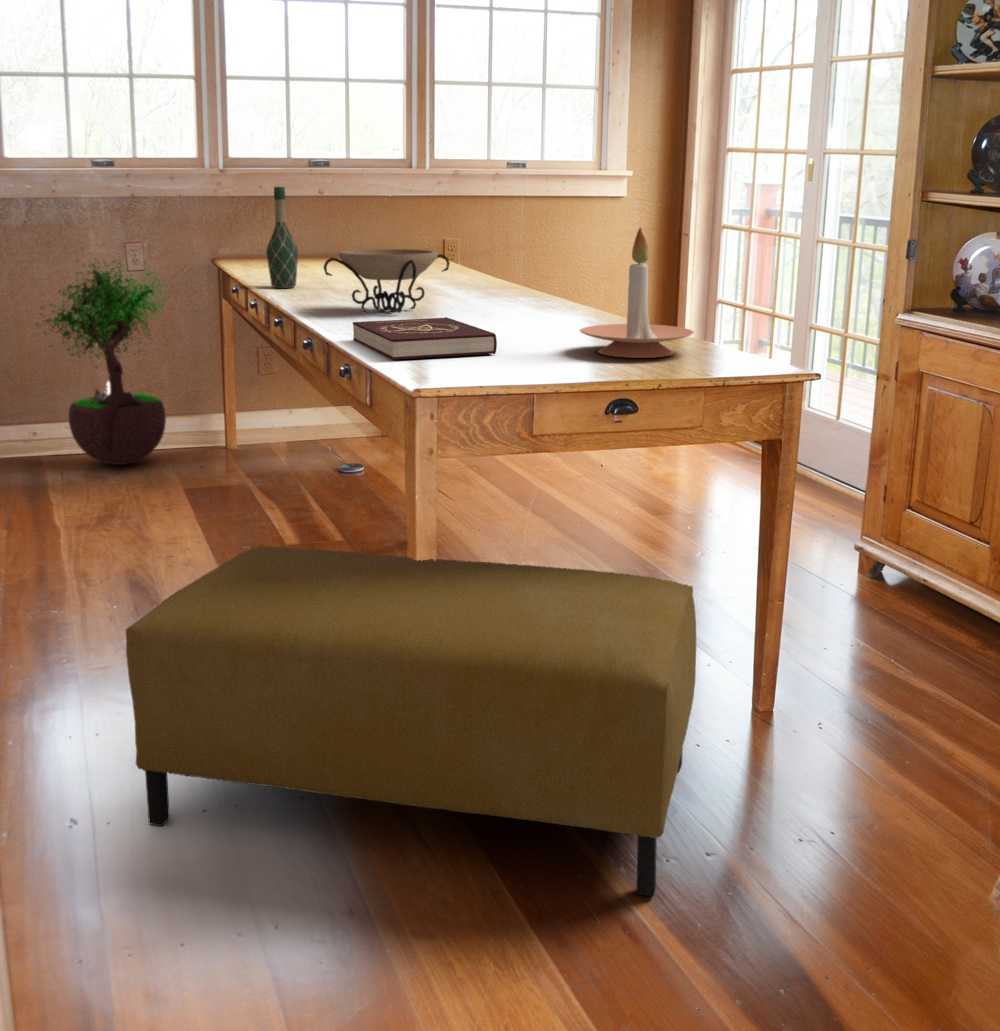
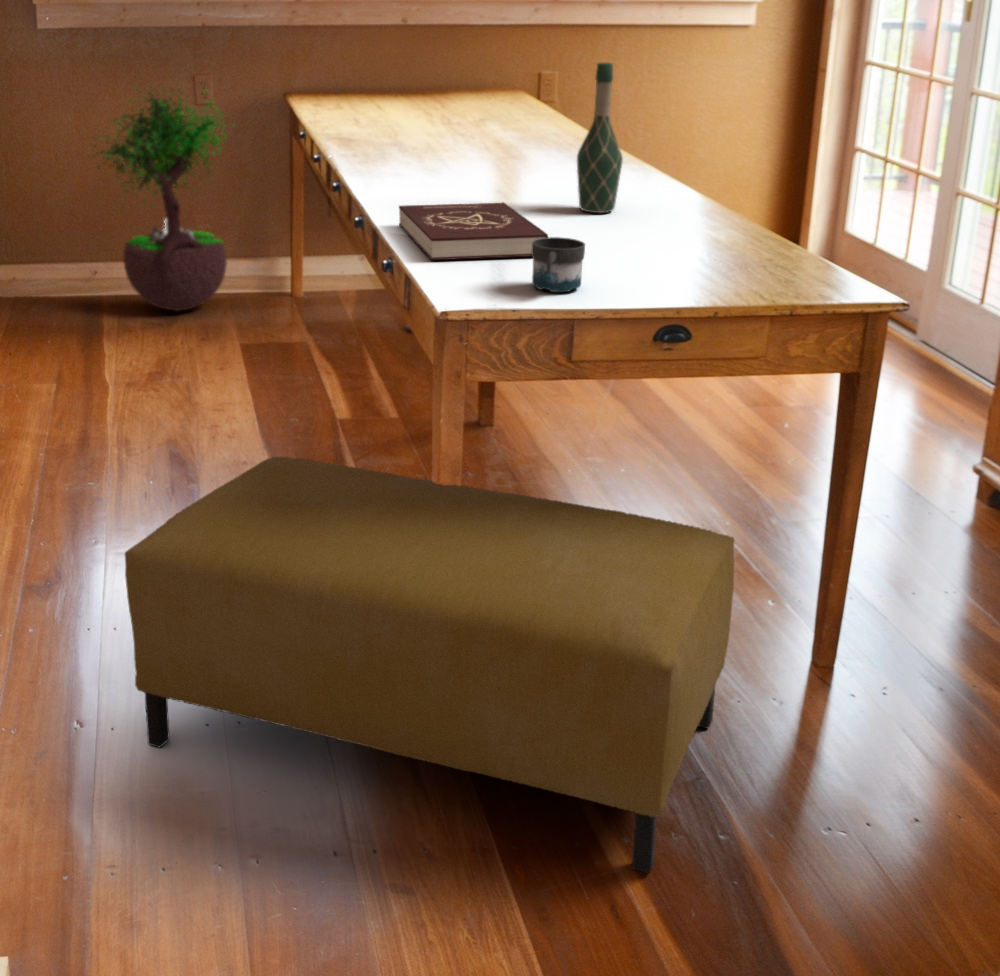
wine bottle: present [266,187,298,288] -> present [577,63,623,213]
candle holder: present [580,227,694,358] -> none [643,121,771,271]
decorative bowl: present [324,249,449,313] -> none [380,106,523,184]
mug: none [489,329,537,375] -> present [532,237,585,292]

